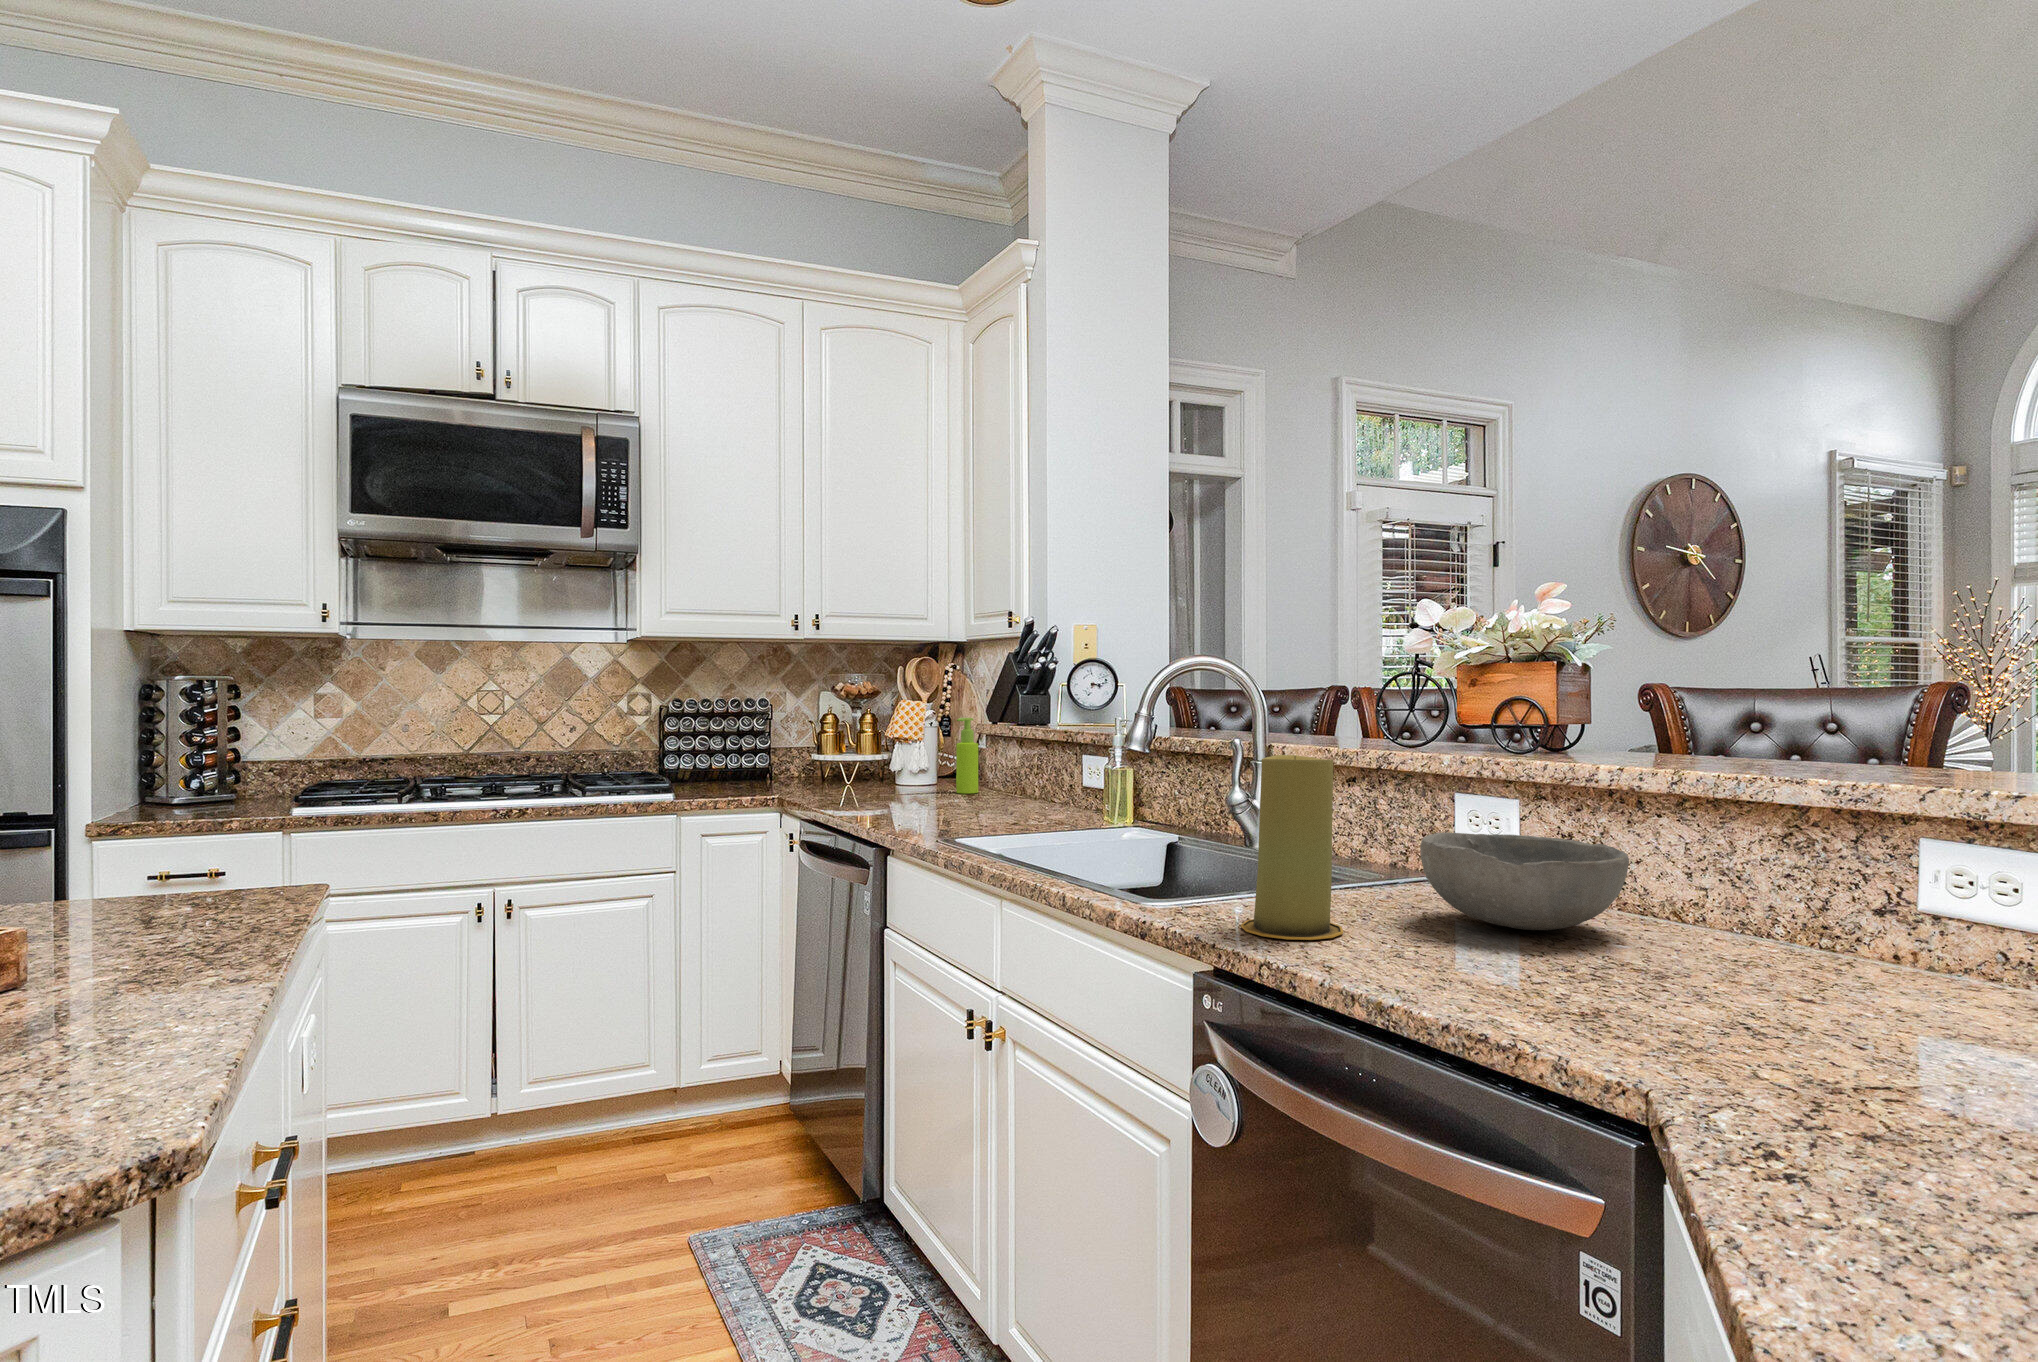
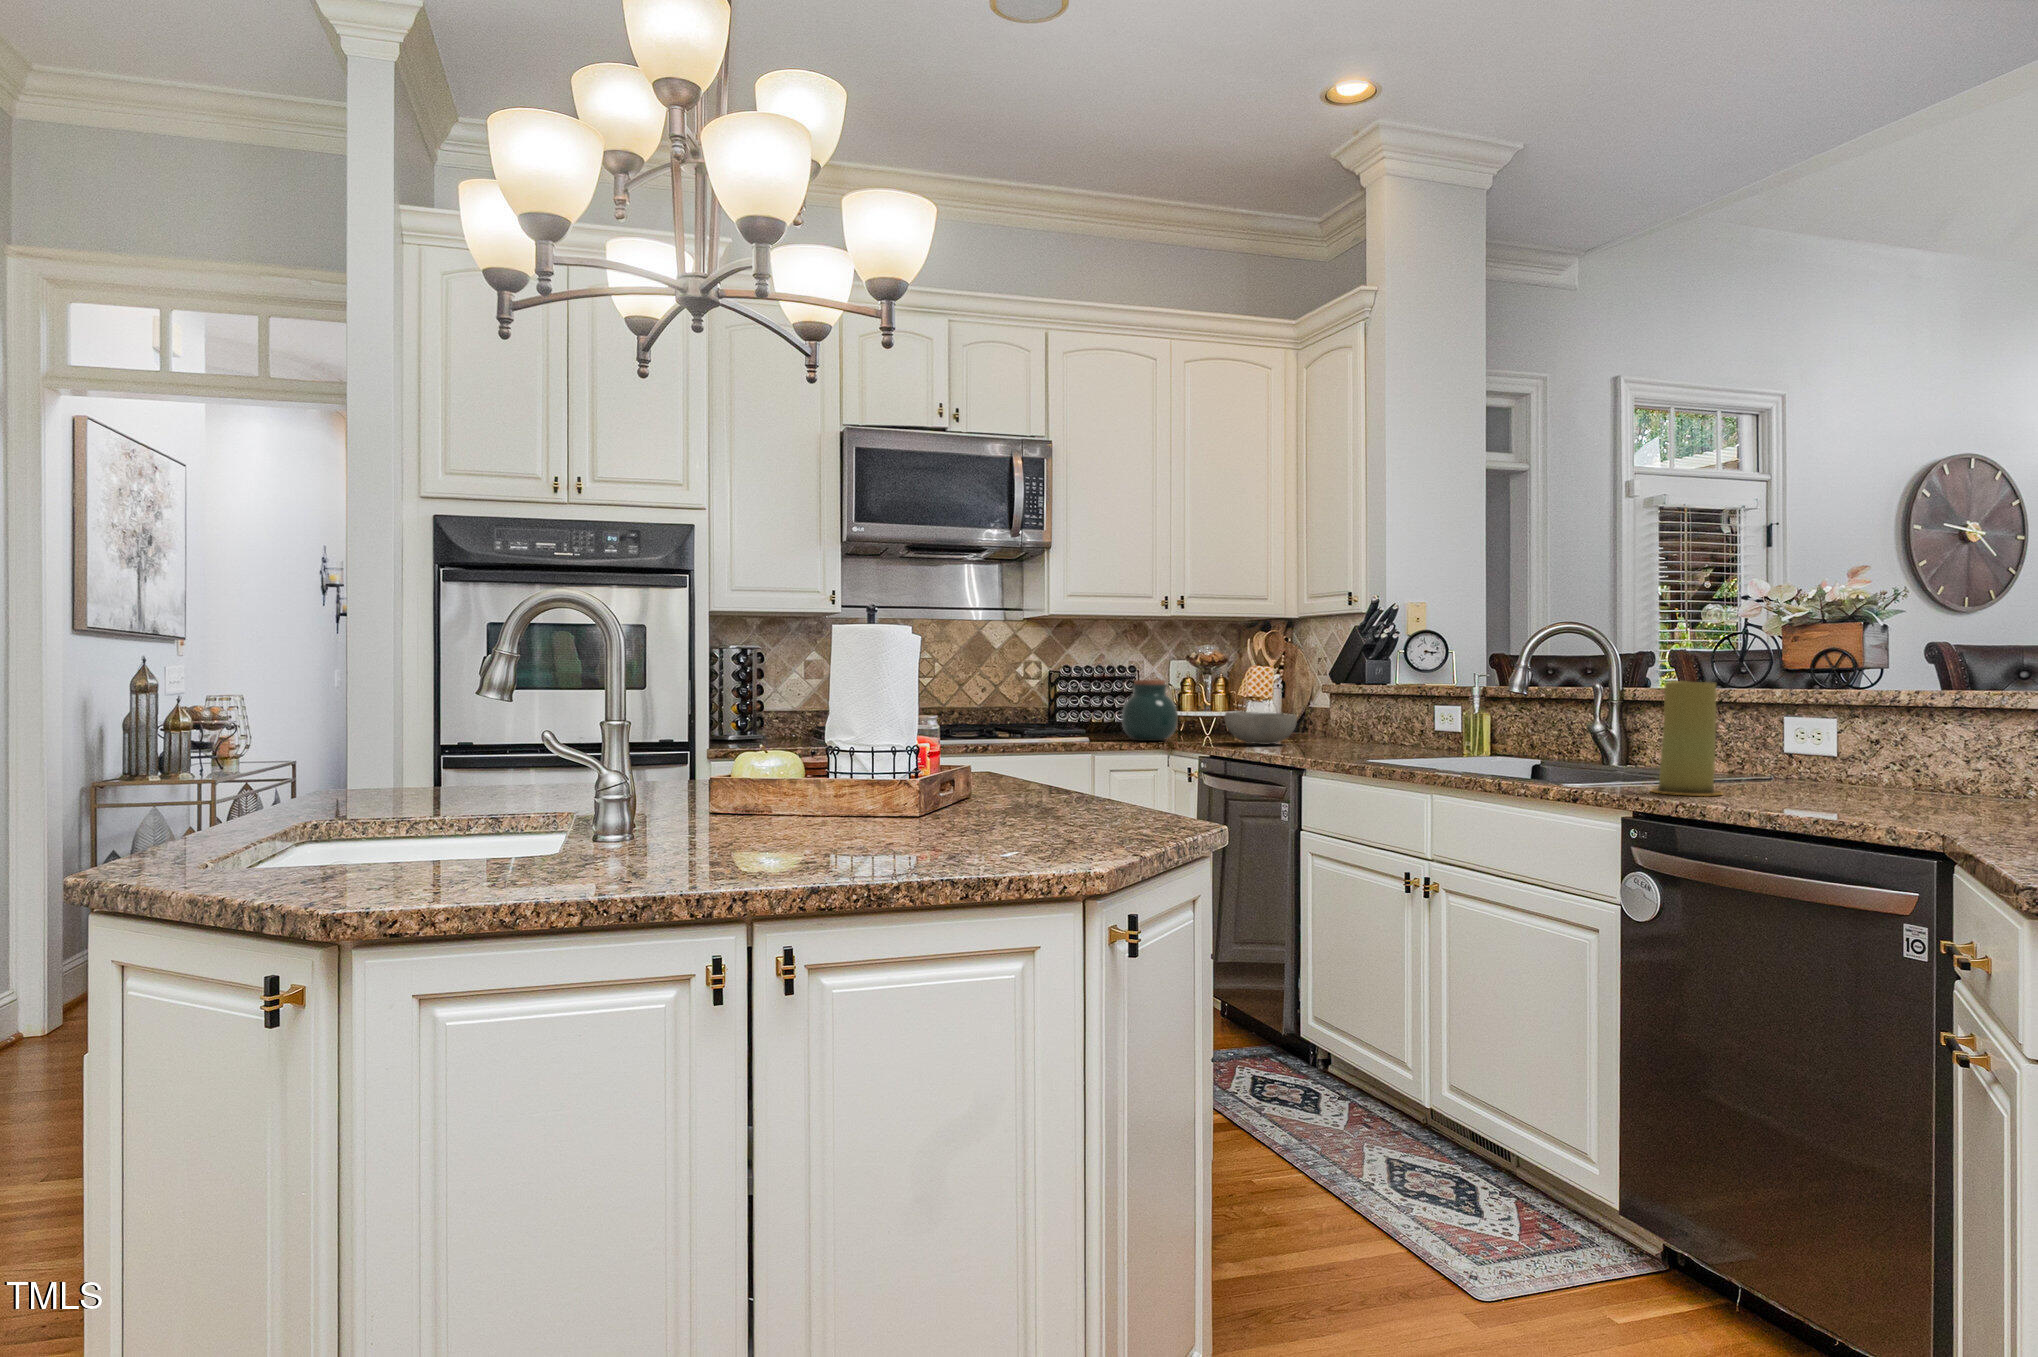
soap dispenser: present [956,718,978,794] -> none [1310,678,1329,740]
jar: none [721,720,793,797] -> present [1122,680,1178,741]
bowl: present [1420,832,1629,930] -> present [1225,711,1297,745]

